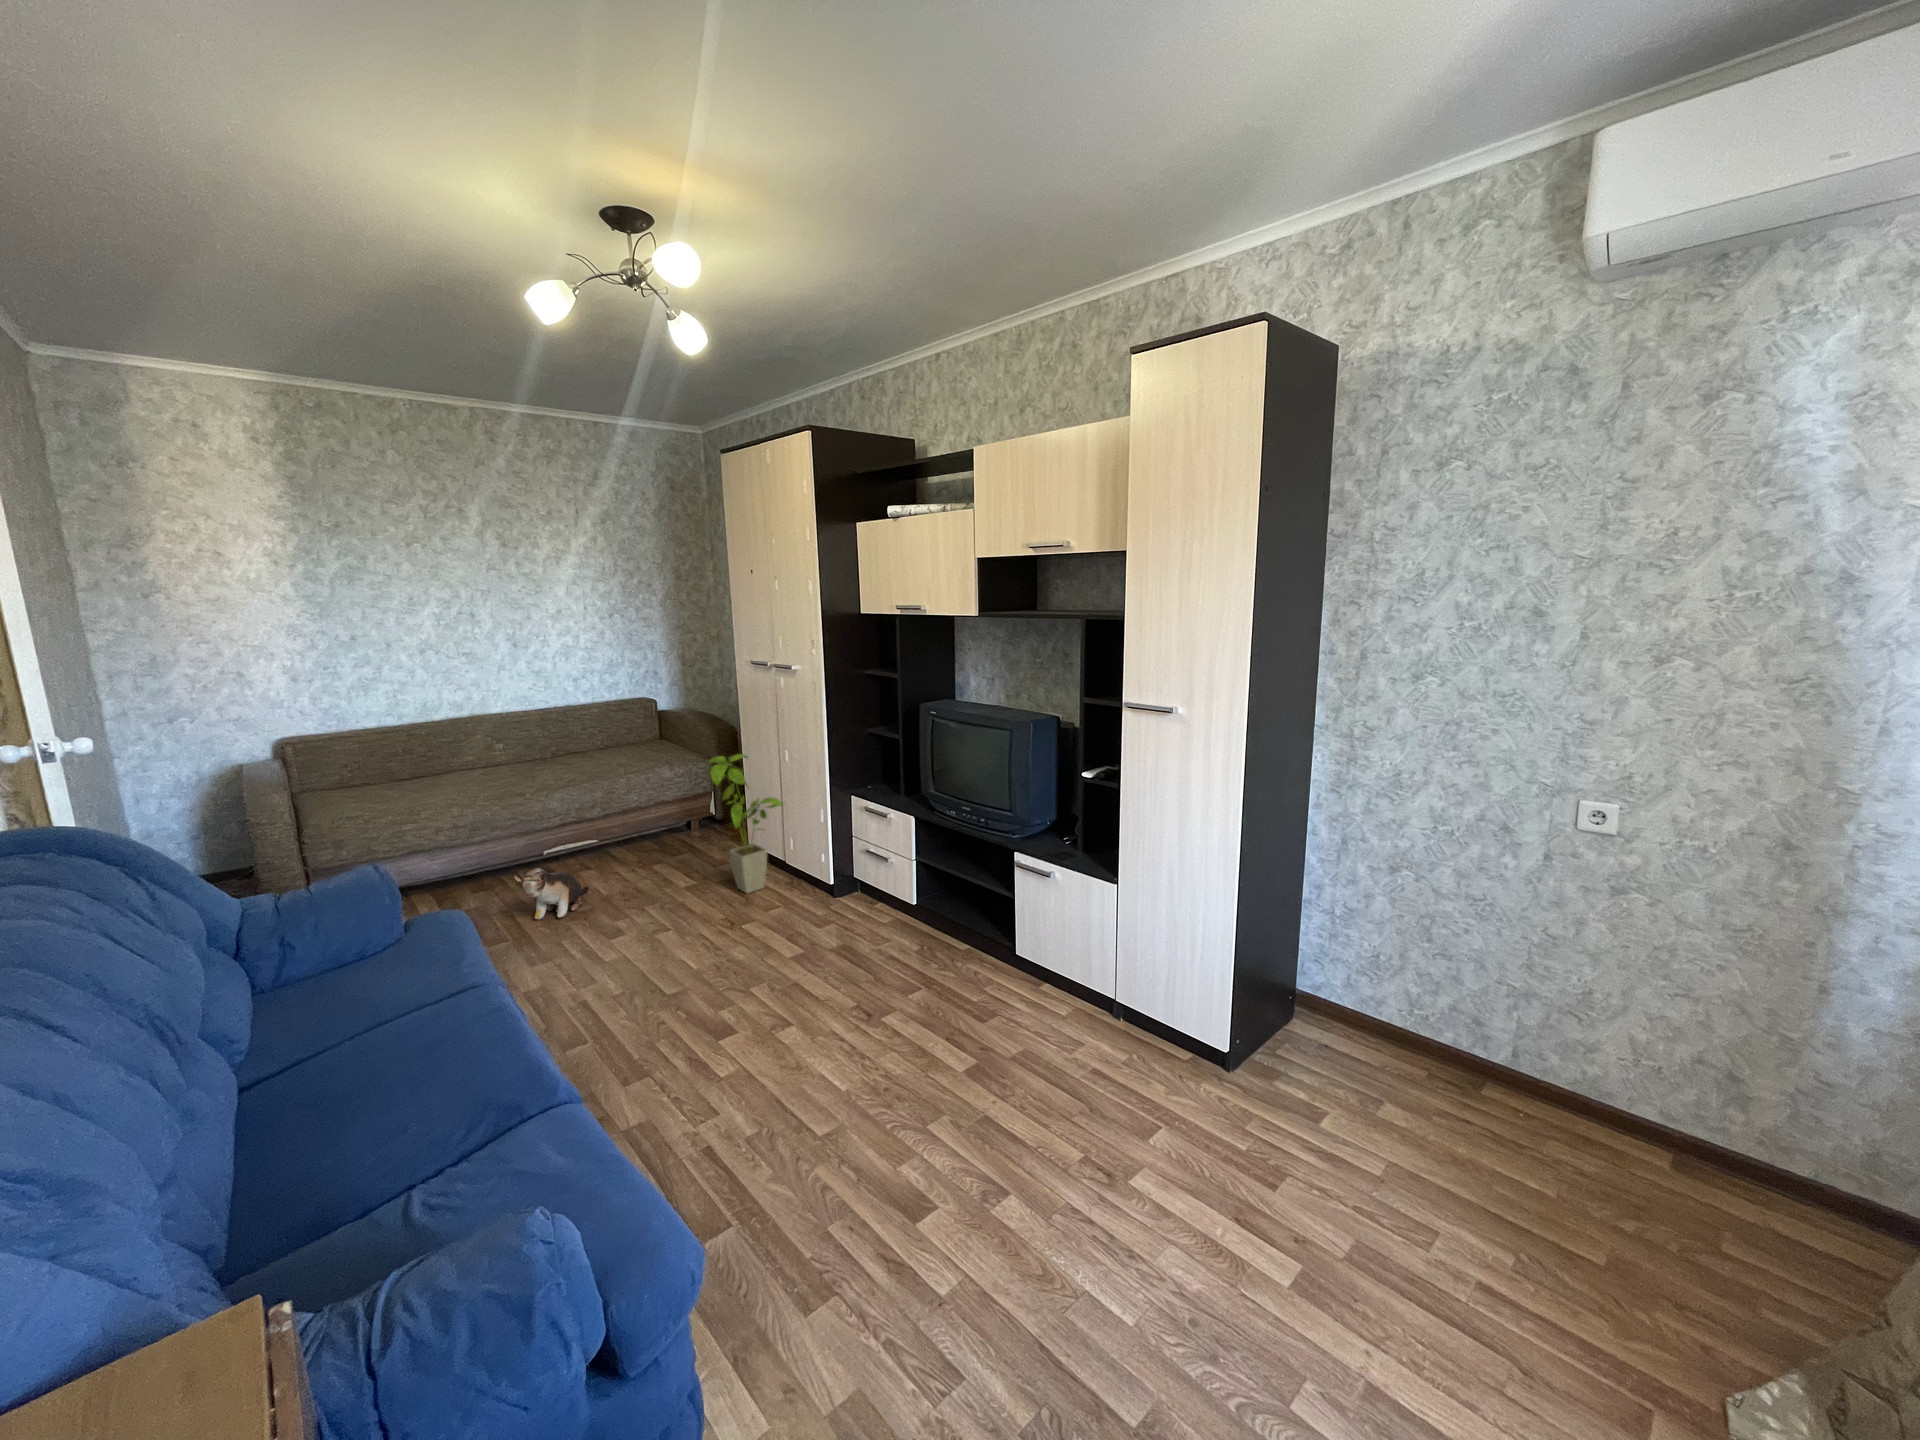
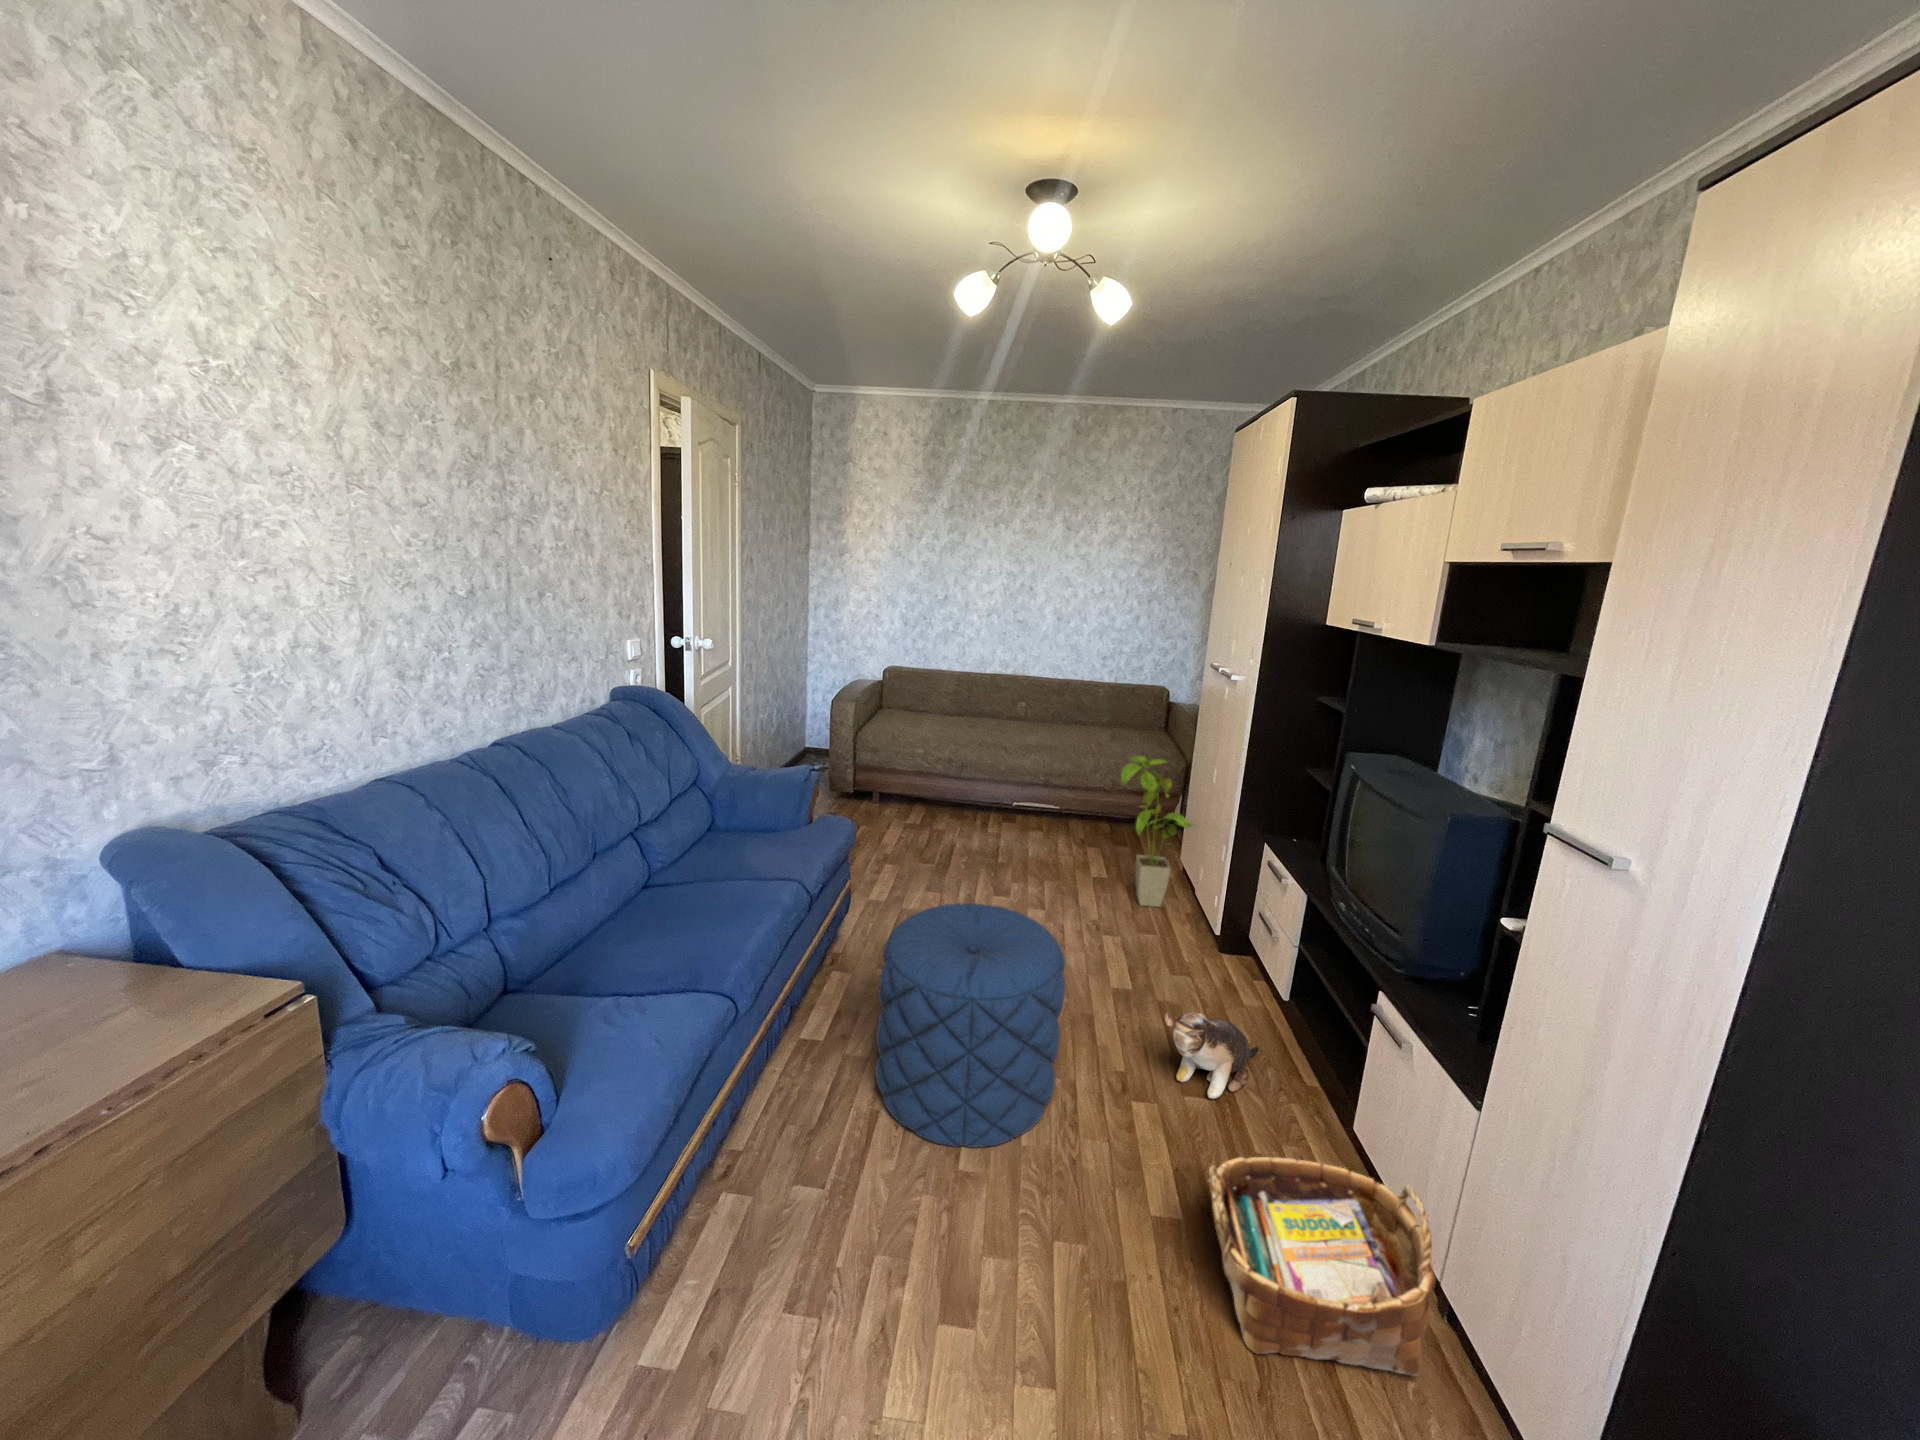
plush toy: present [514,868,589,920] -> present [1165,1012,1258,1099]
pouf: none [654,909,843,1146] -> present [875,903,1065,1148]
woven basket: none [995,944,1130,1089] -> present [1208,1157,1436,1376]

